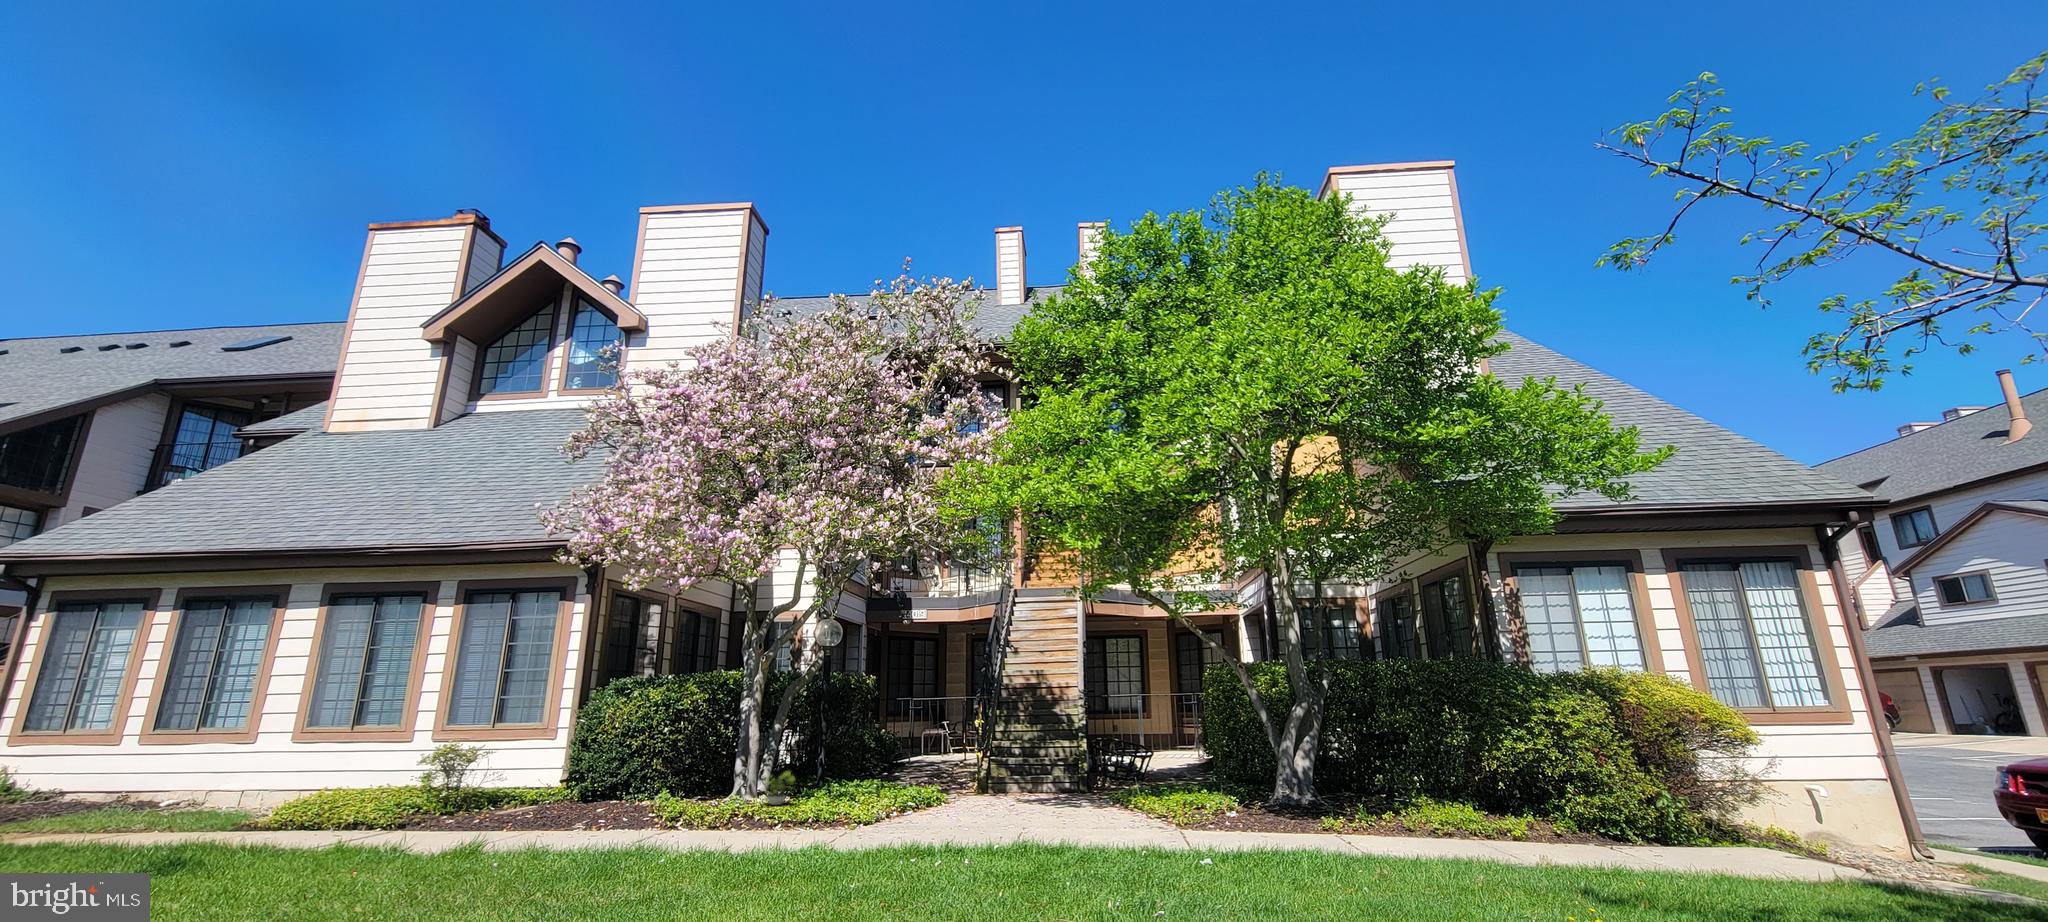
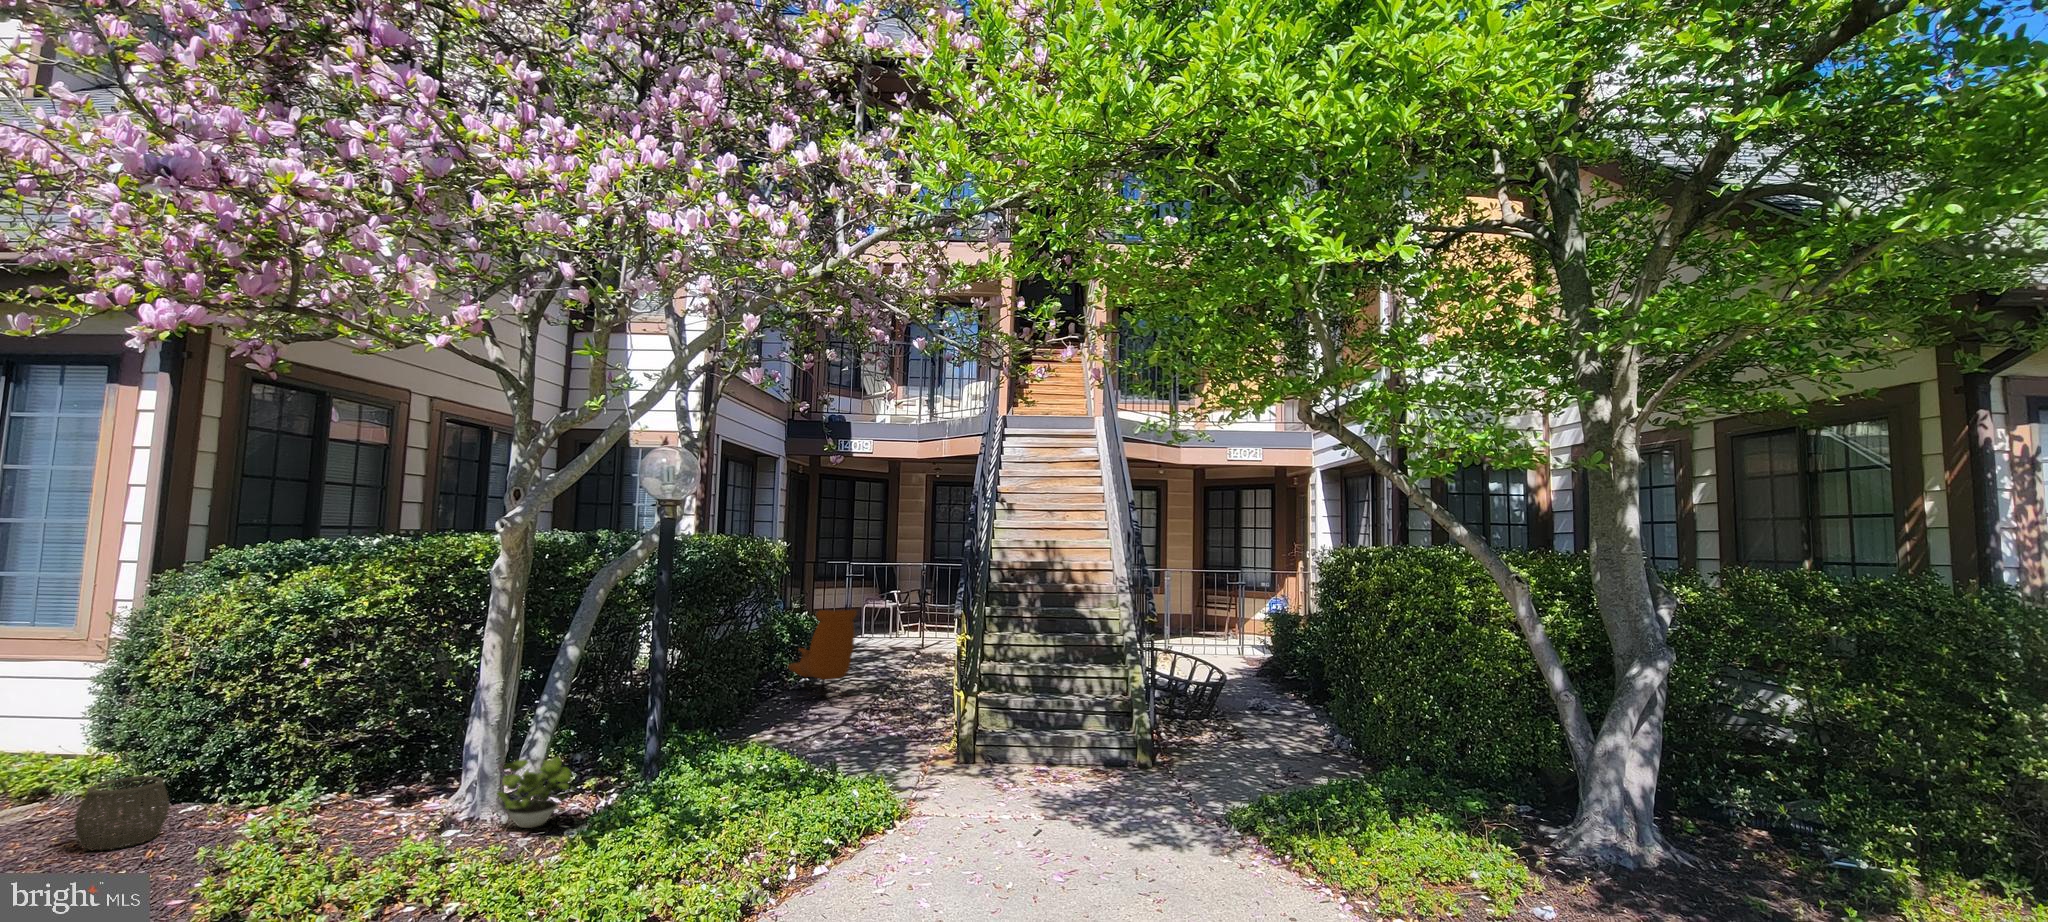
lounge chair: none [878,716,922,775] -> present [788,610,857,703]
woven basket: none [591,781,623,809] -> present [75,776,169,850]

